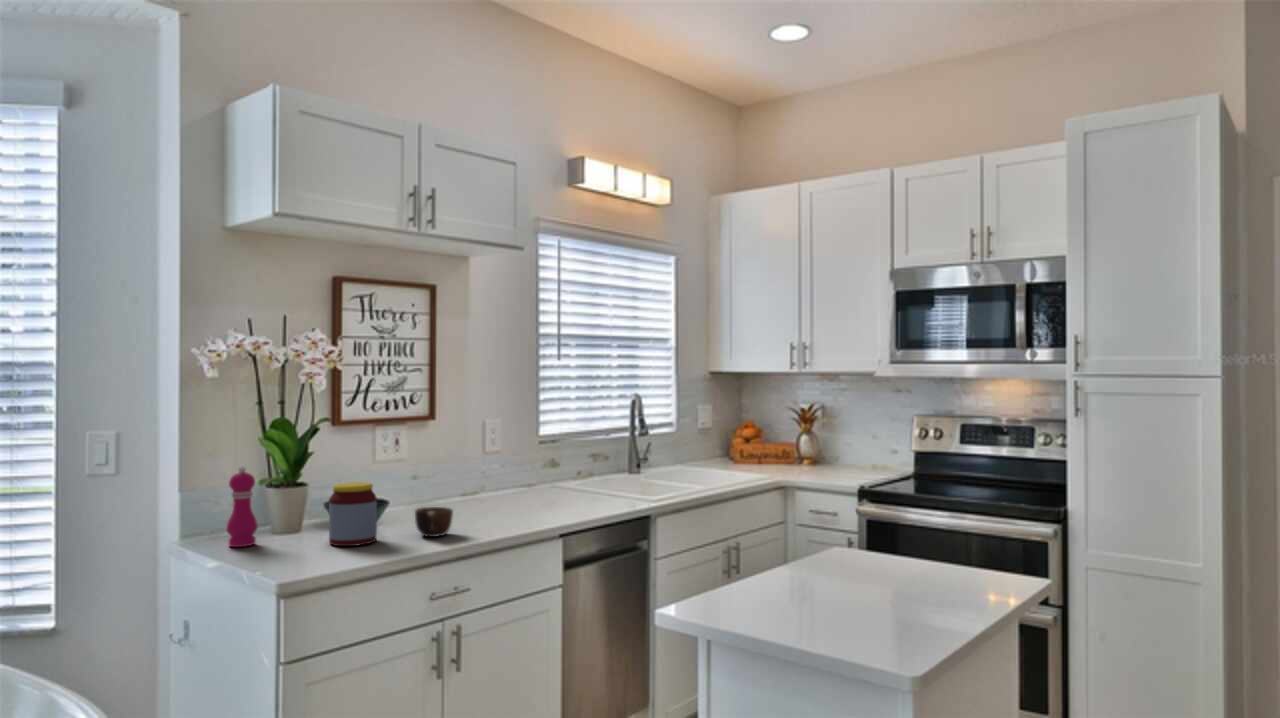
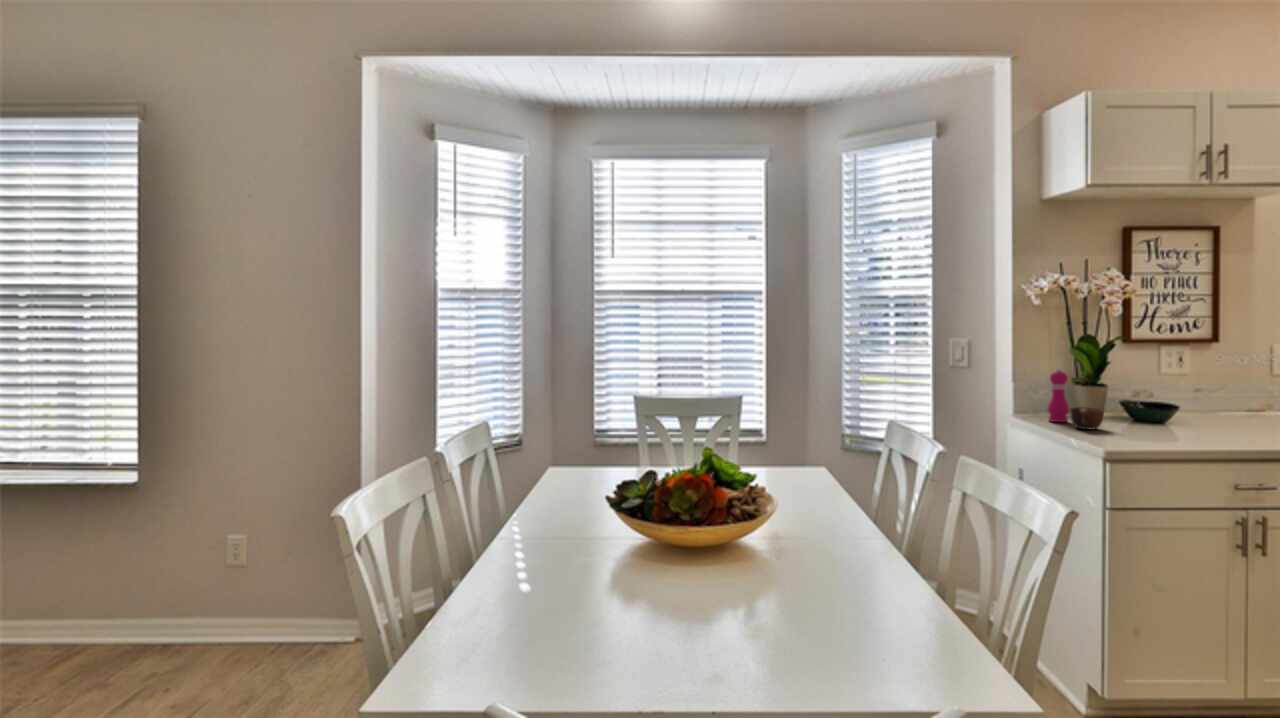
jar: present [329,482,377,546] -> none [1126,384,1167,430]
mug: present [415,507,453,537] -> present [1070,407,1104,429]

